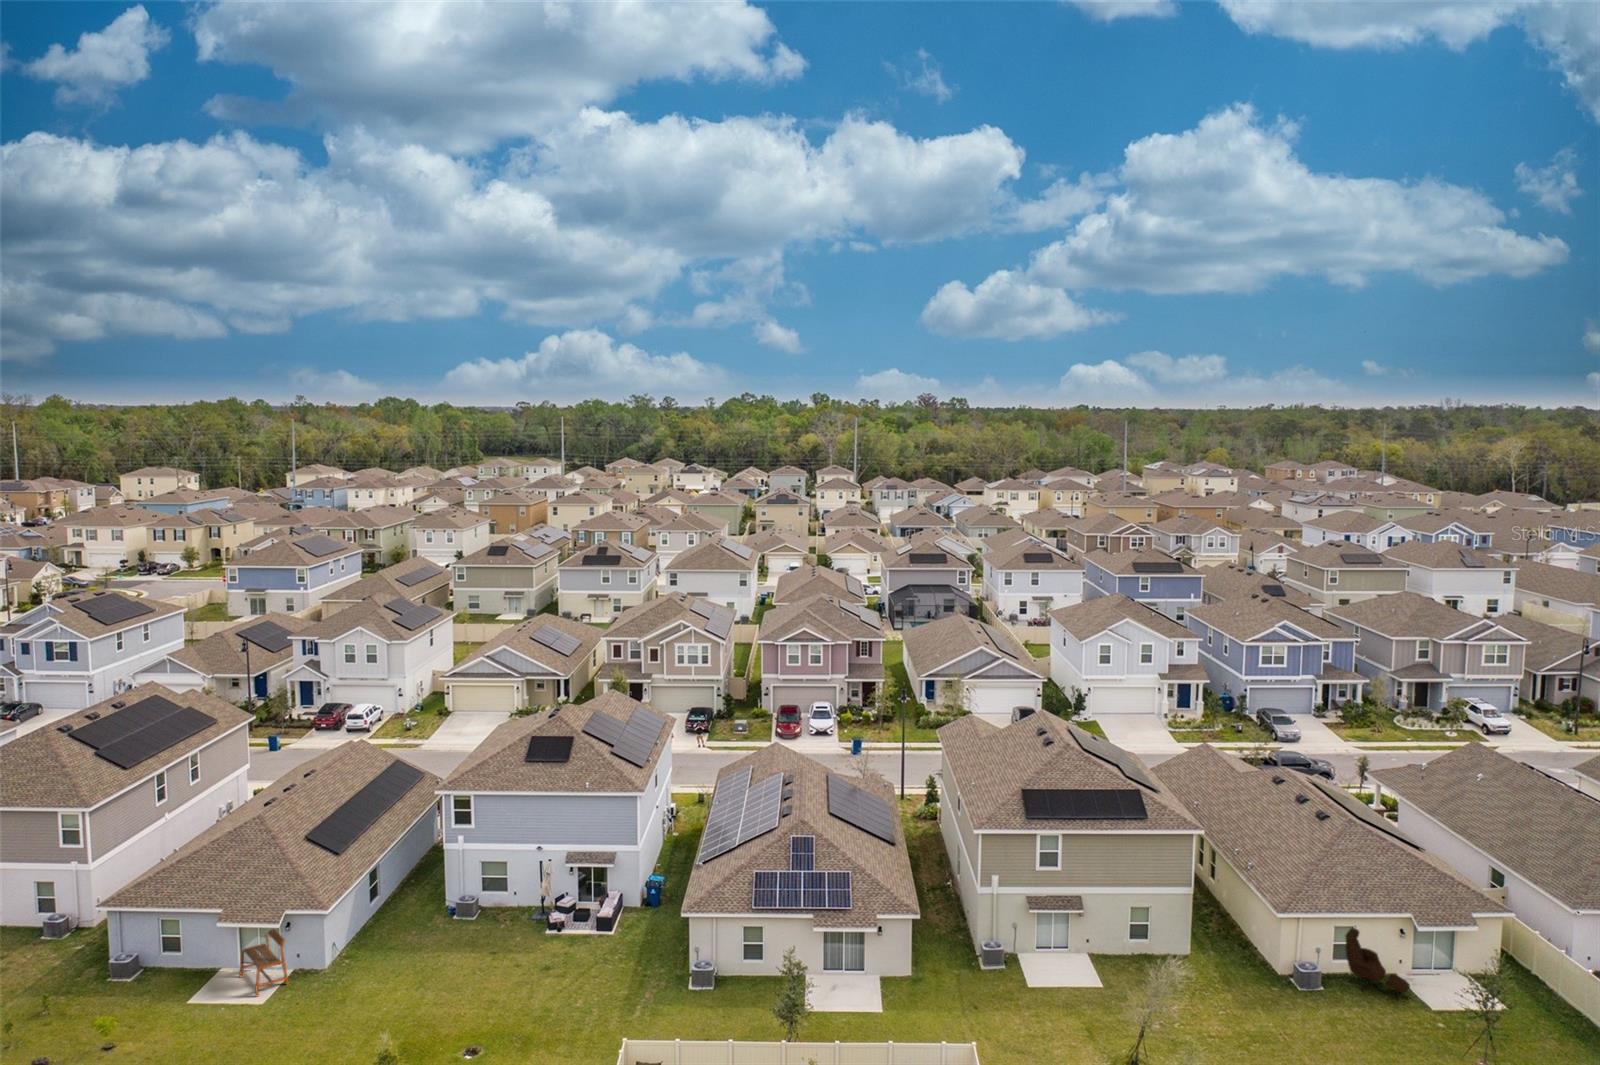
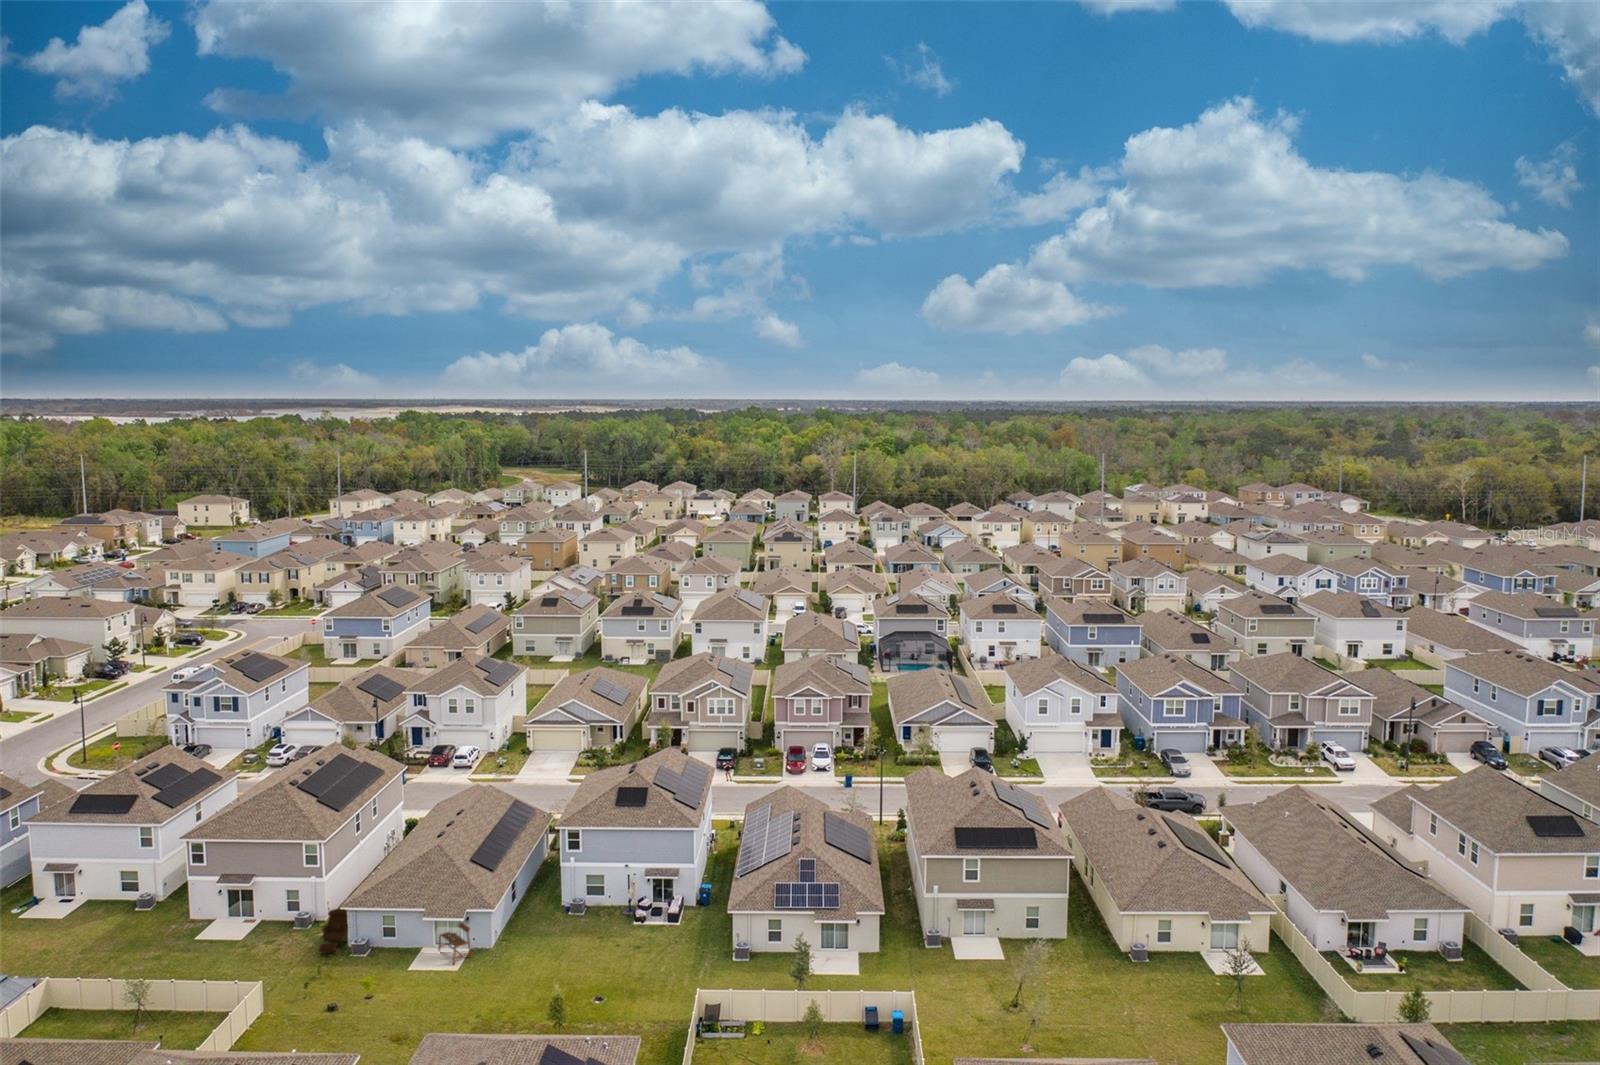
lounge chair: present [1345,928,1410,999] -> present [319,909,348,953]

